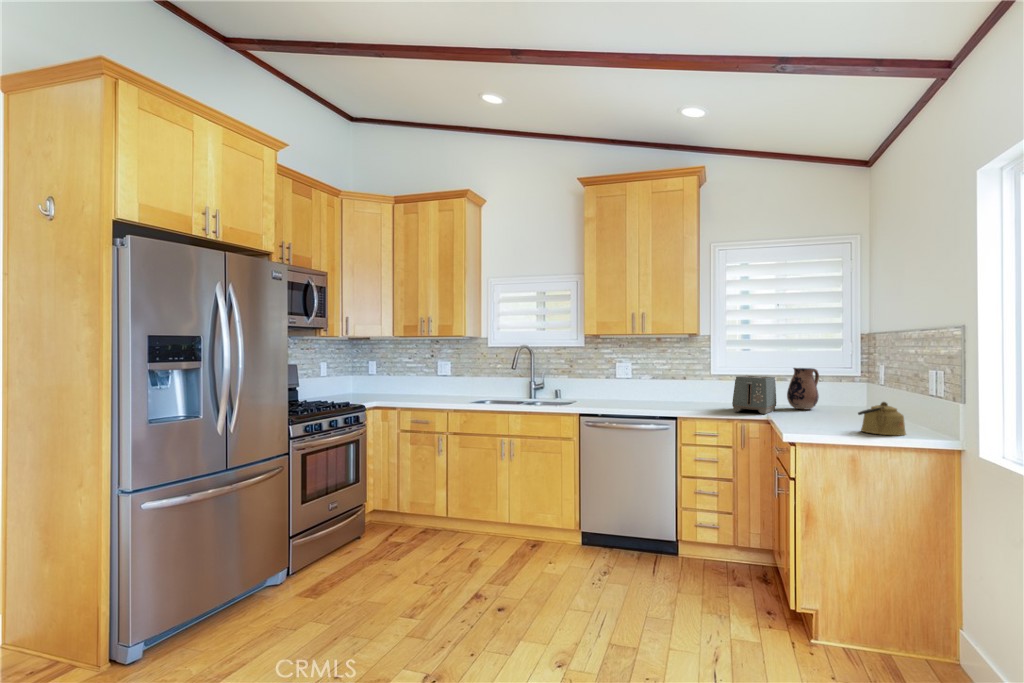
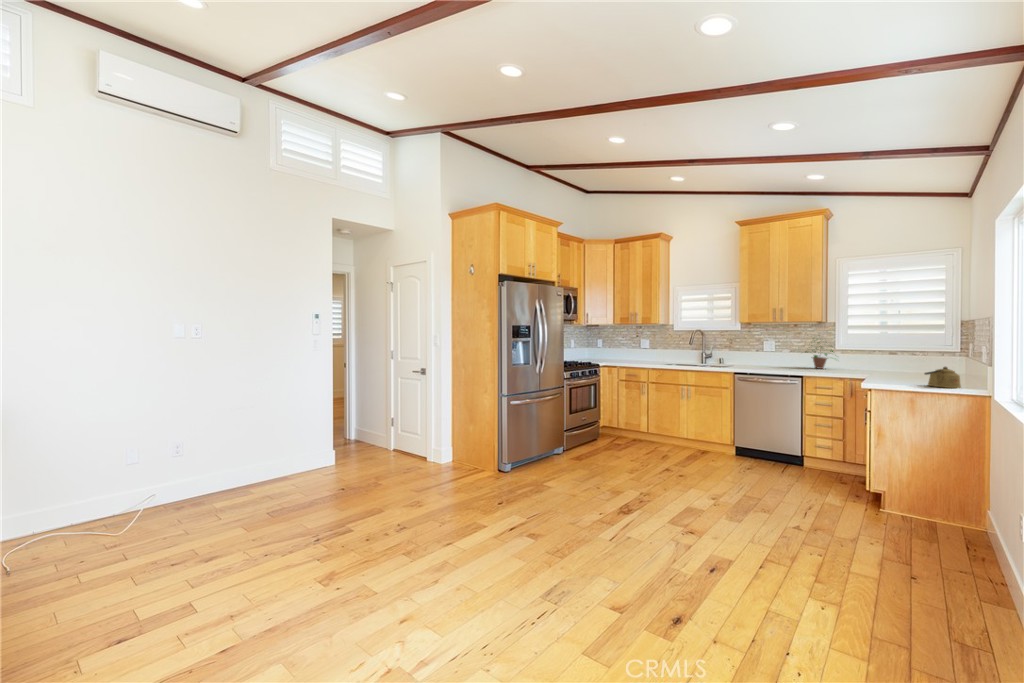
potted plant: none [666,355,719,403] -> present [812,342,833,369]
ceramic pitcher: present [787,368,819,409] -> none [891,345,919,374]
toaster: present [732,375,776,414] -> none [844,350,881,375]

